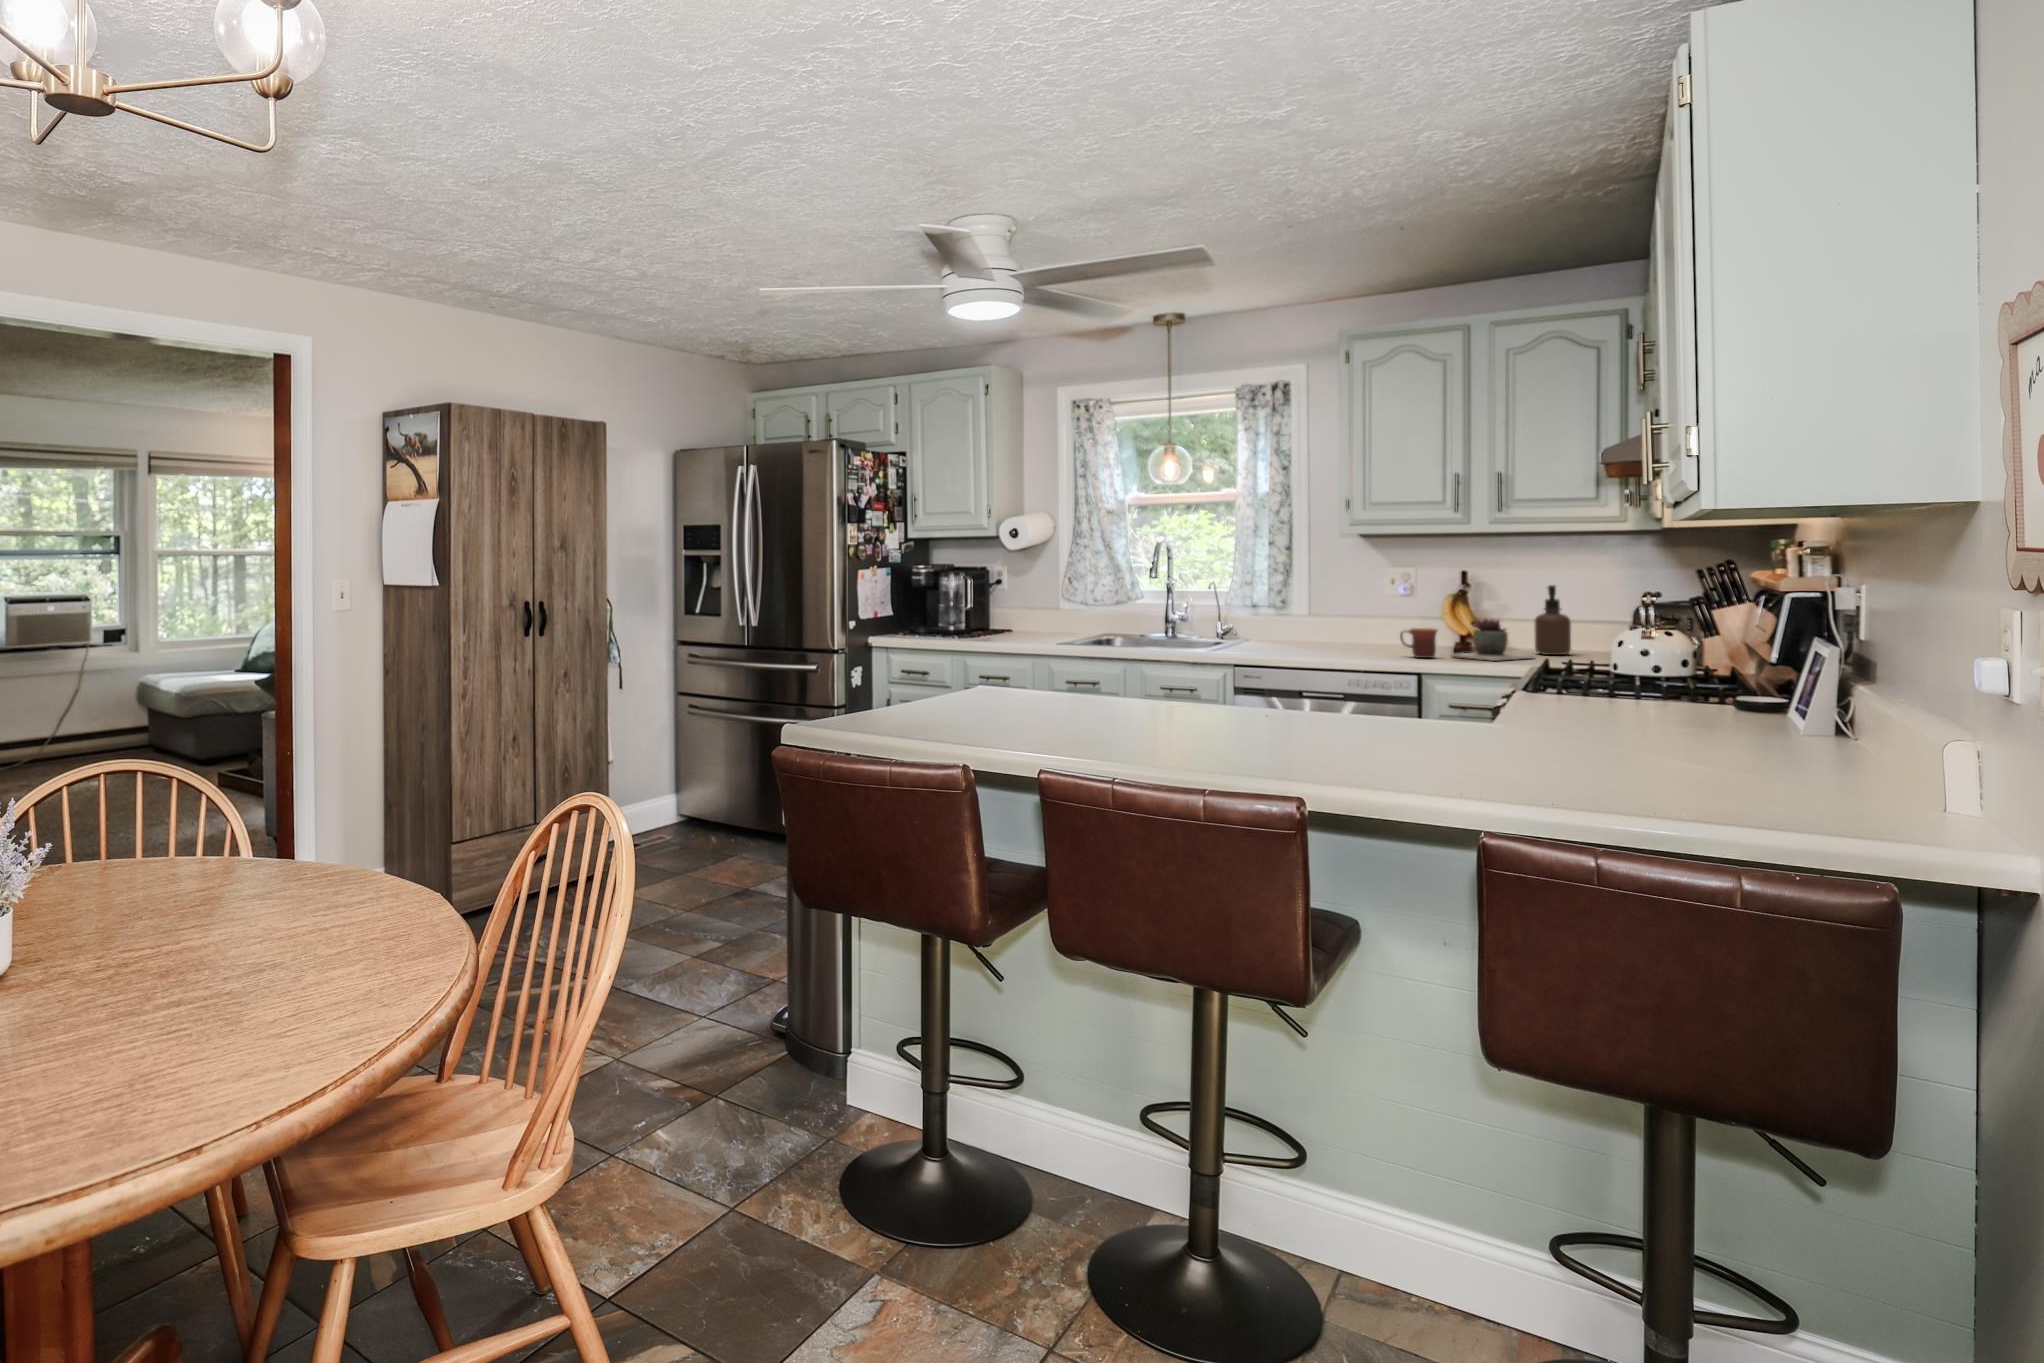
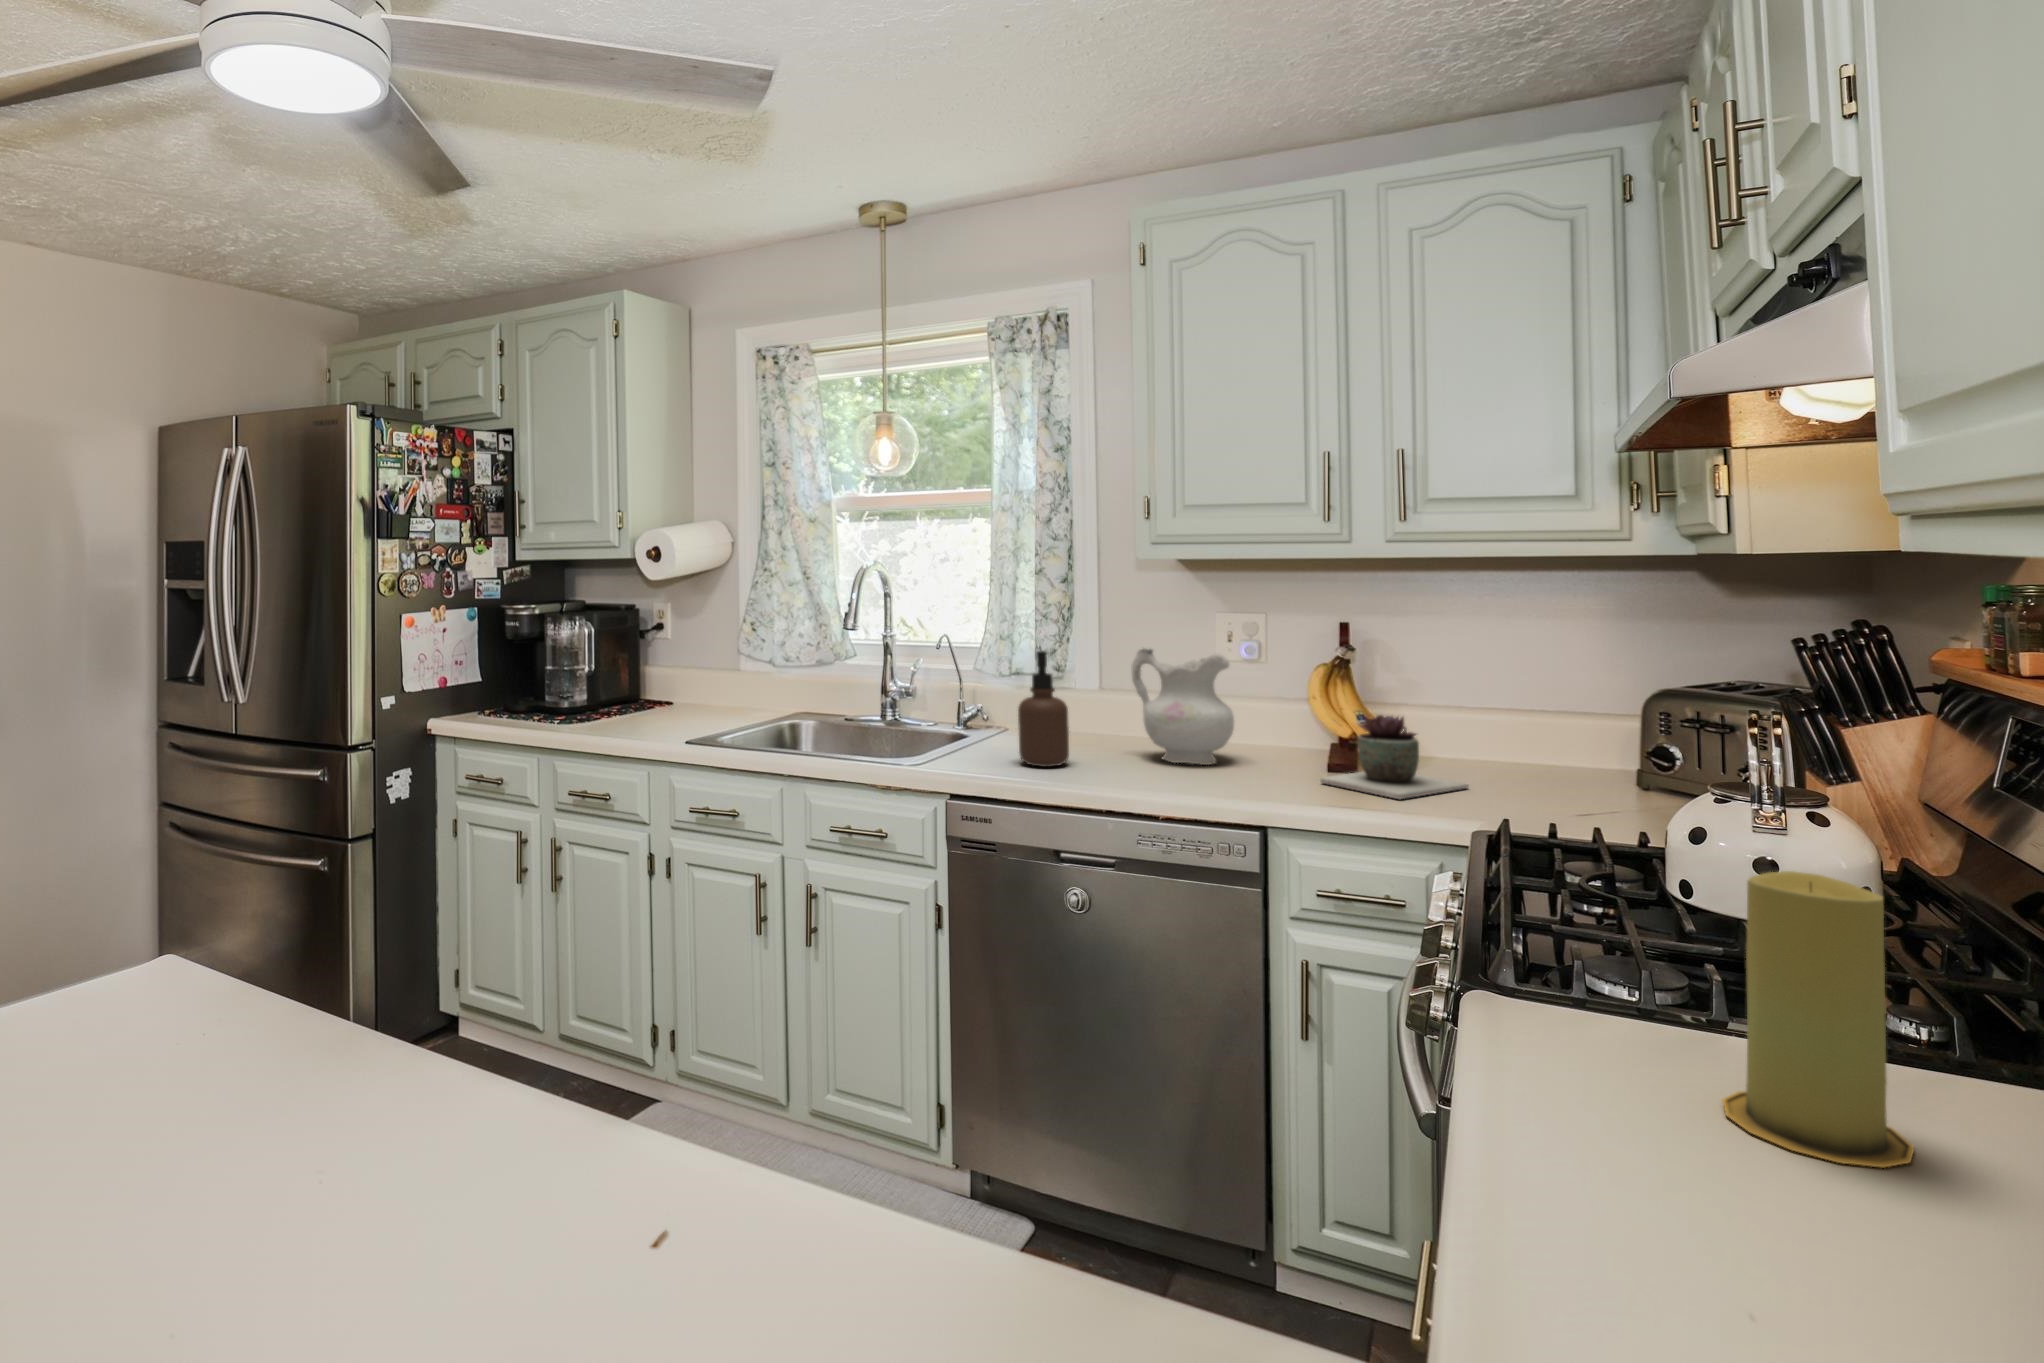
soap dispenser: present [1534,585,1571,655] -> present [1018,651,1069,767]
ceramic pitcher: none [1336,586,1399,652] -> present [1131,648,1234,765]
mug: present [1400,628,1437,658] -> none [1233,730,1298,788]
candle: none [1585,629,1643,714] -> present [1722,871,1914,1168]

